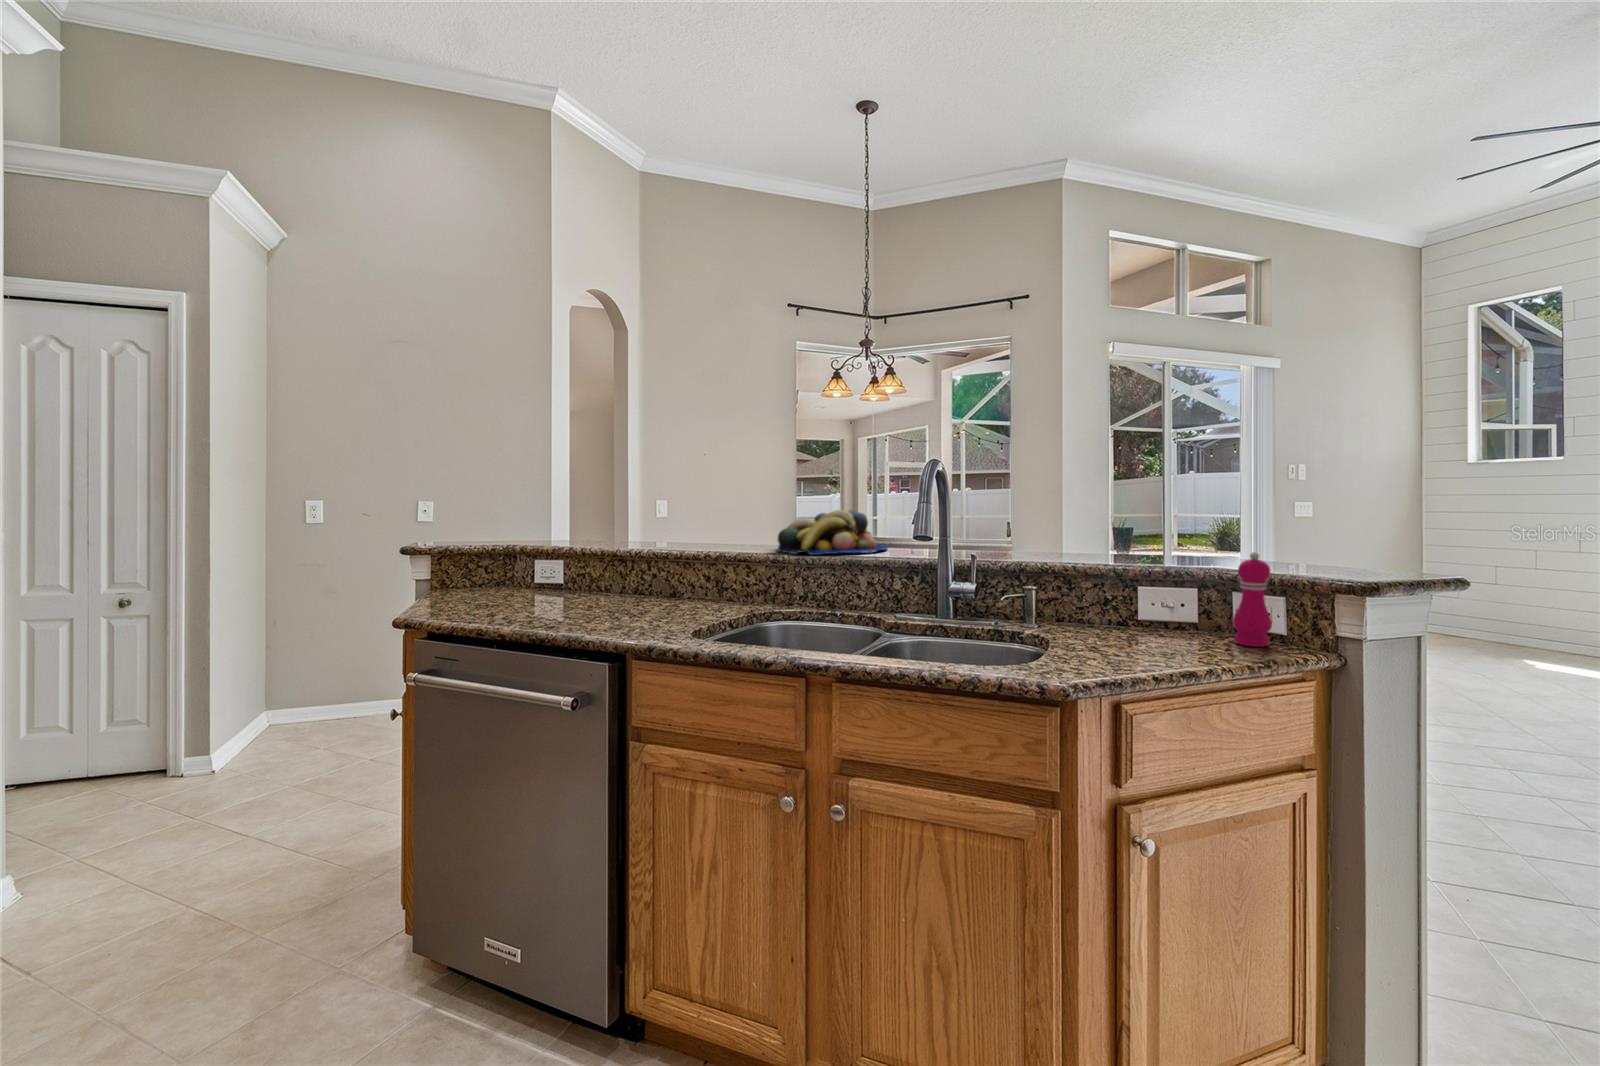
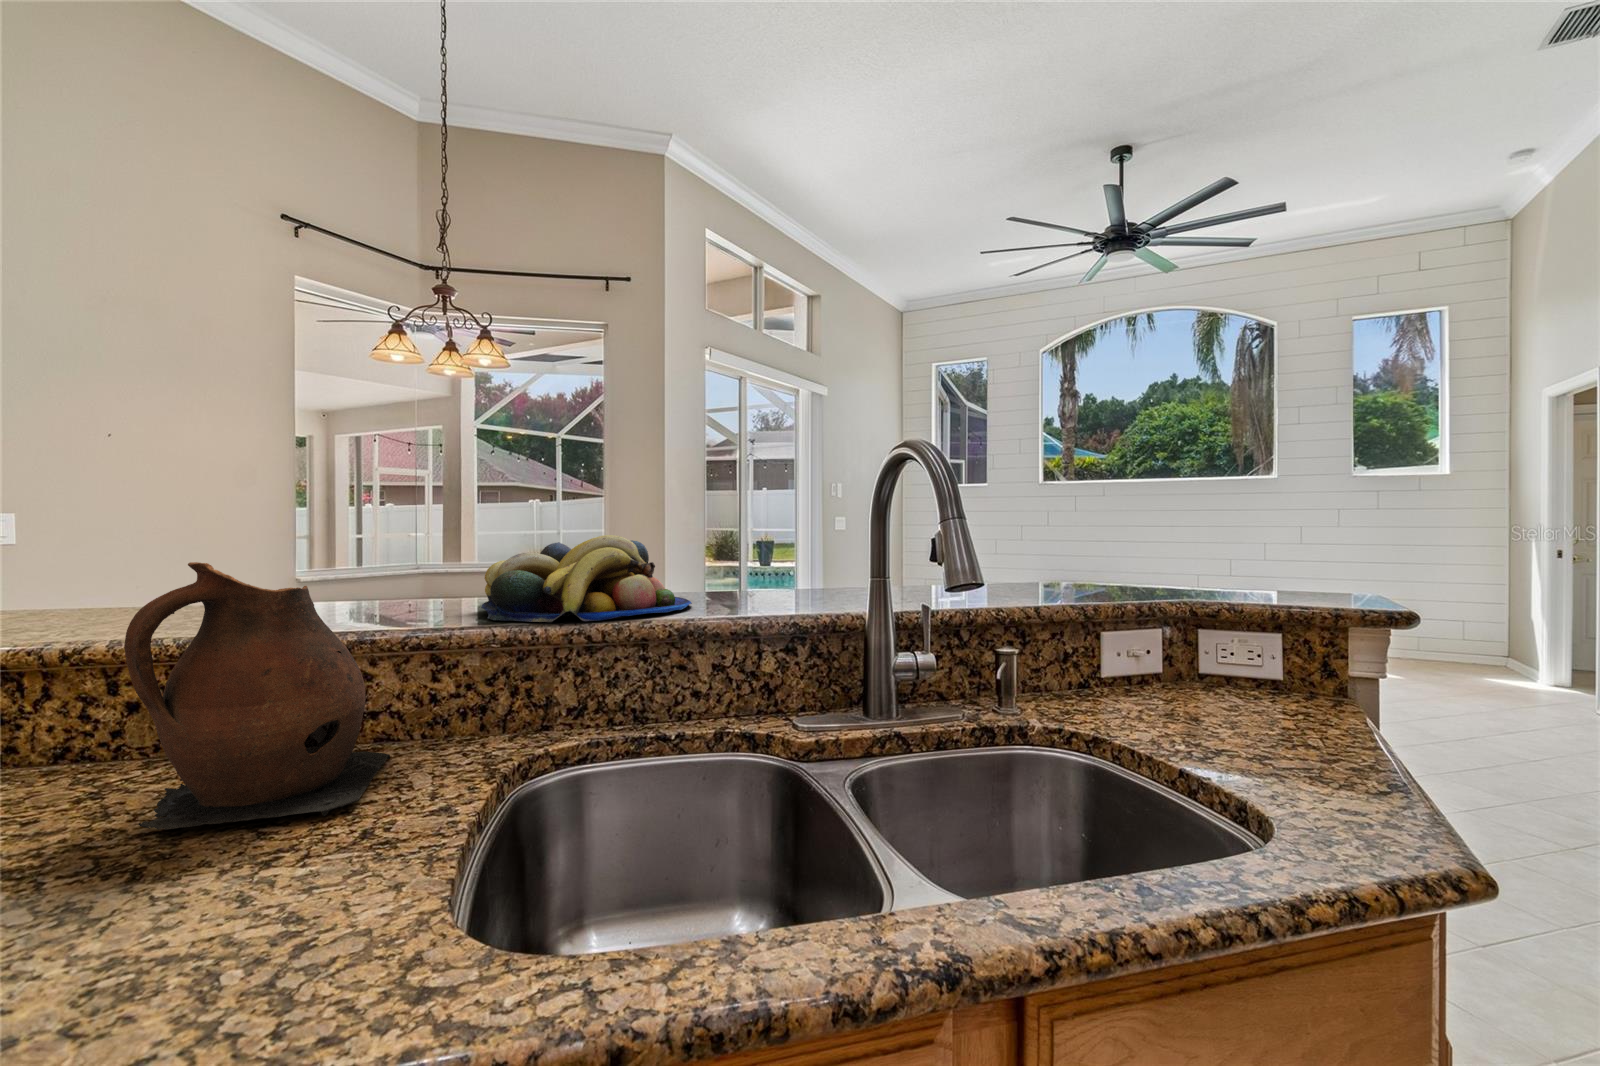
ceramic pitcher: none [638,522,724,616] -> present [125,562,390,830]
pepper mill: present [1233,552,1272,647] -> none [1240,577,1291,700]

